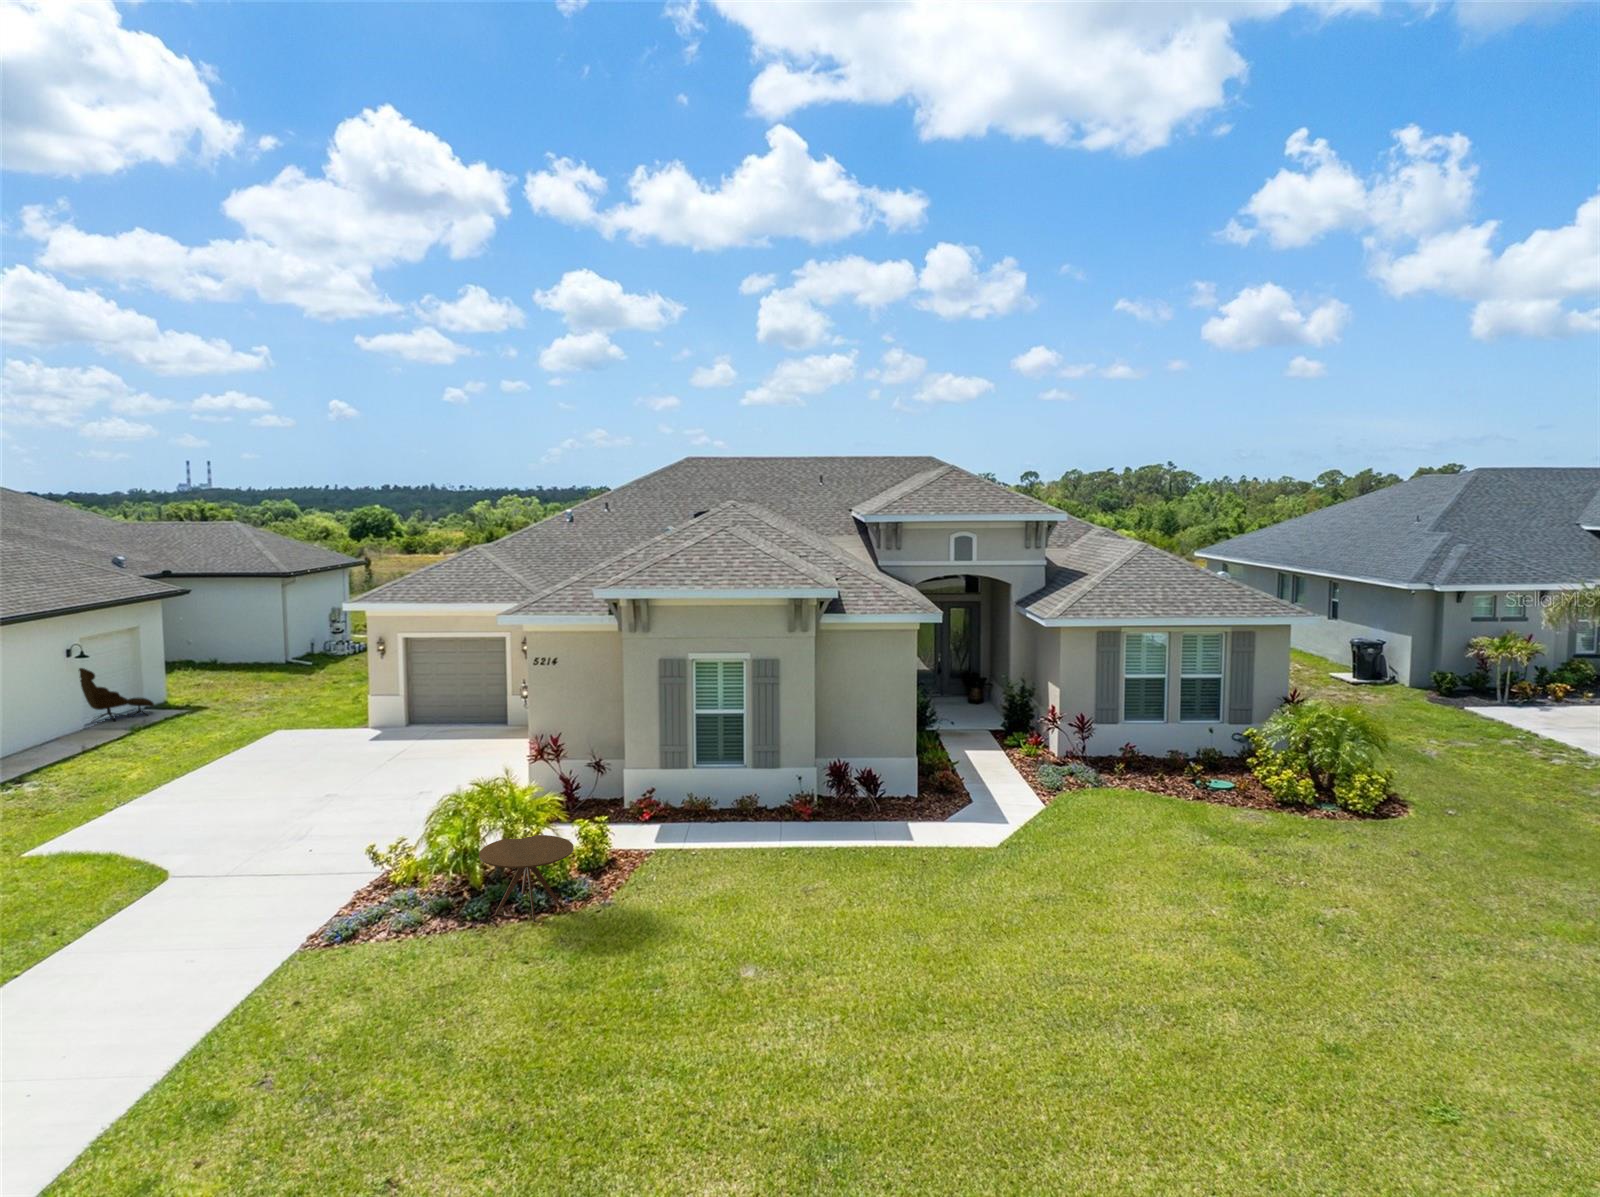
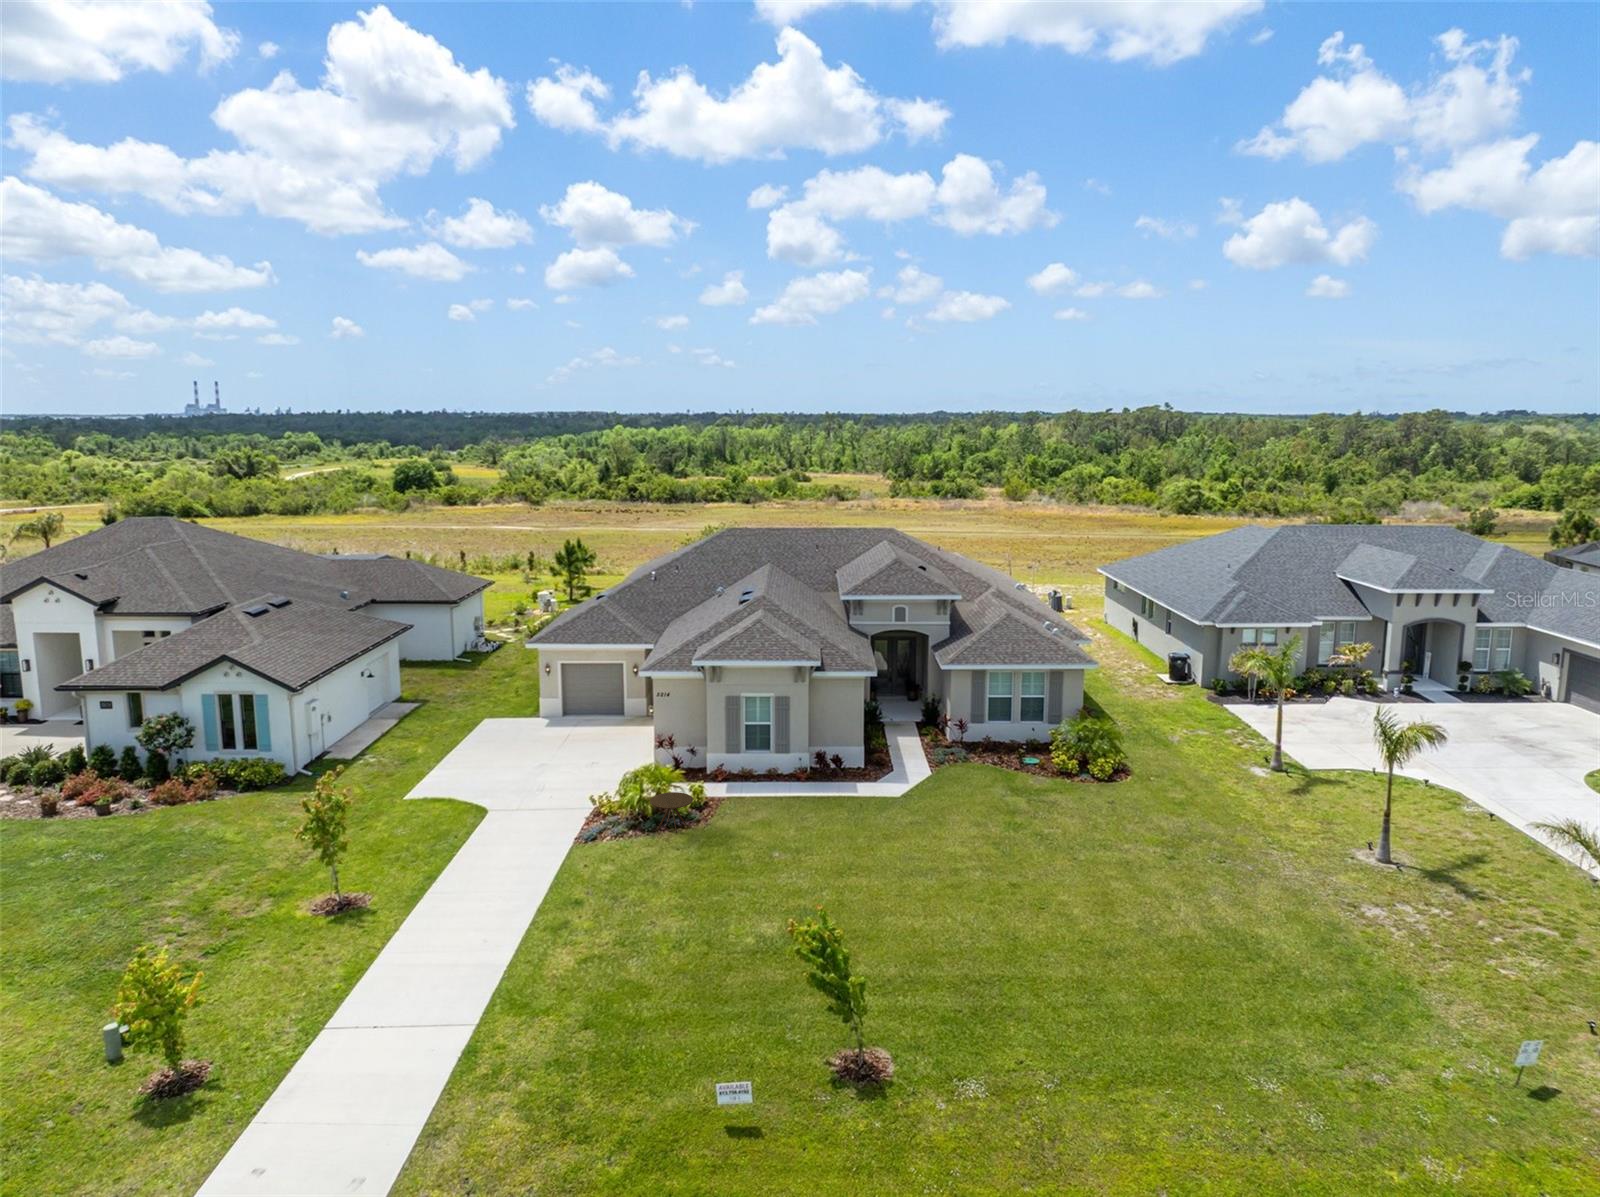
lounge chair: present [79,668,154,721] -> none [369,683,411,715]

